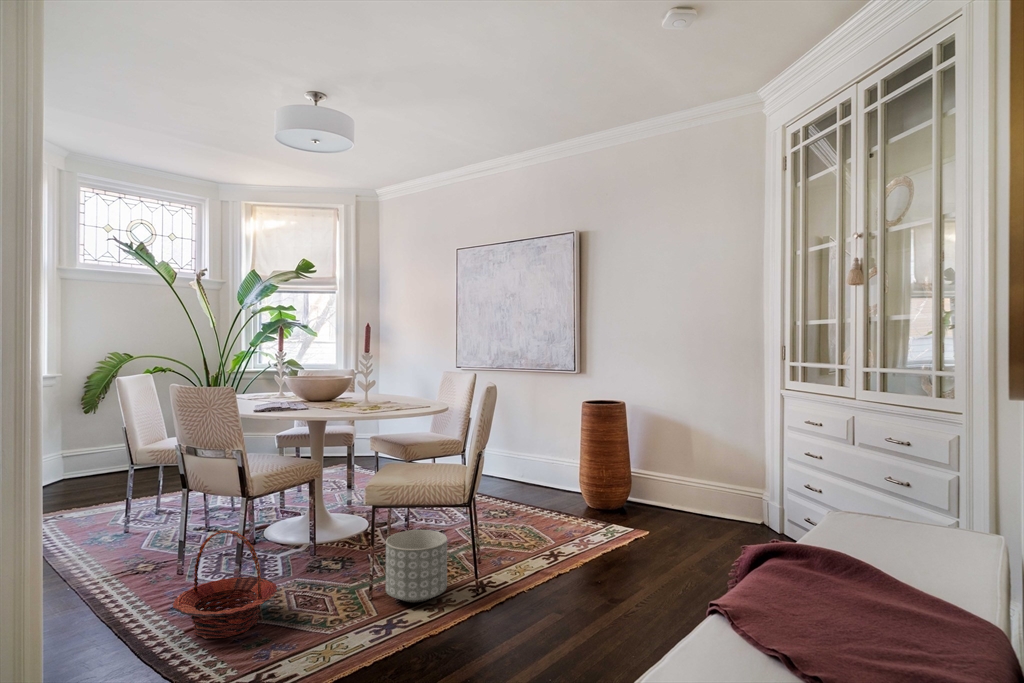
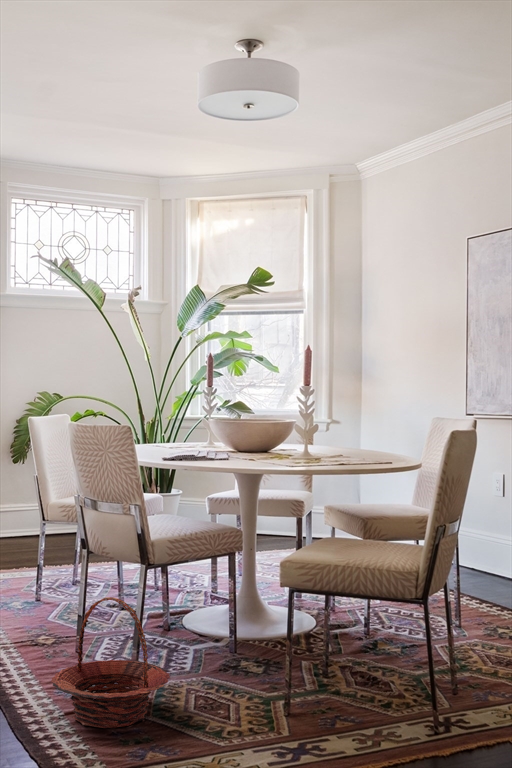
planter: present [386,530,447,603] -> none [307,630,393,728]

